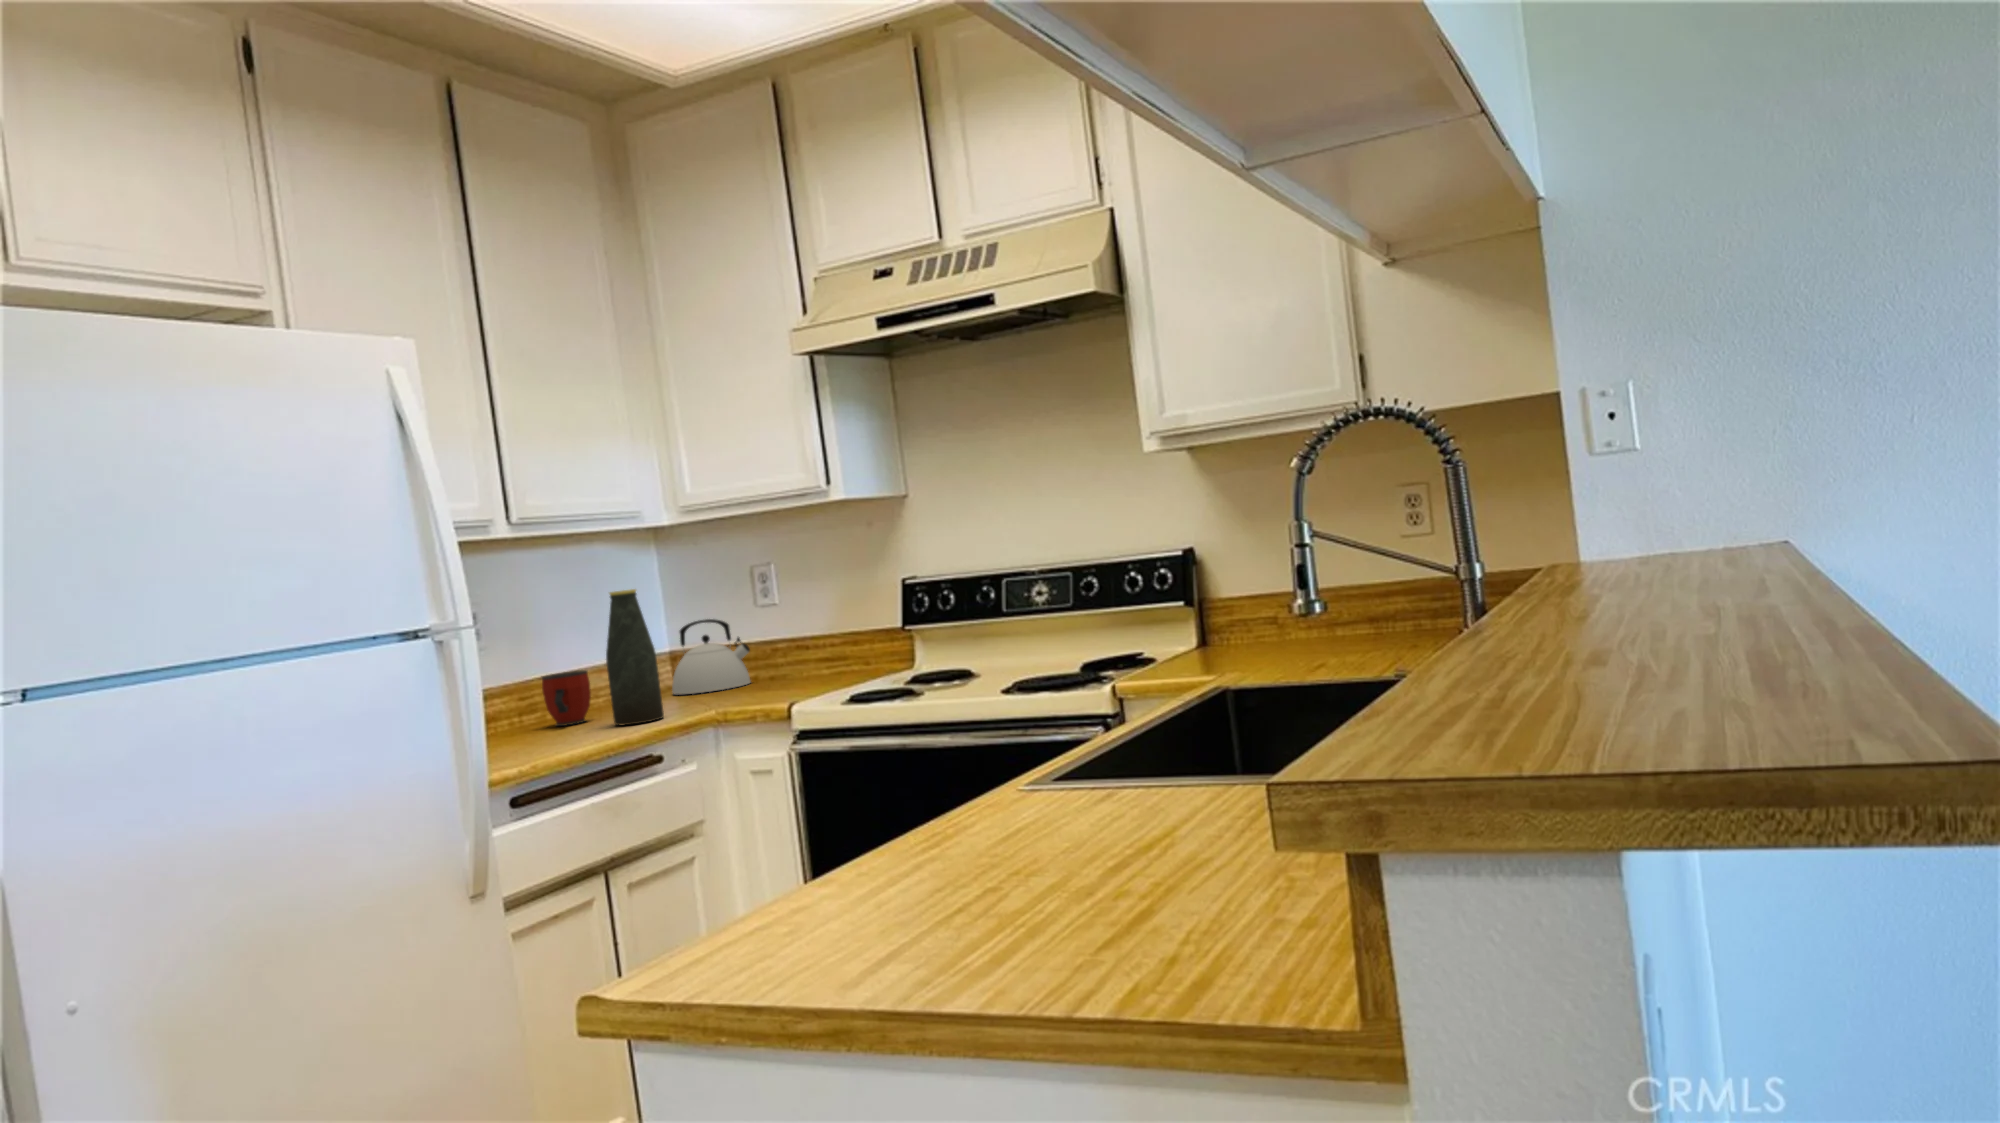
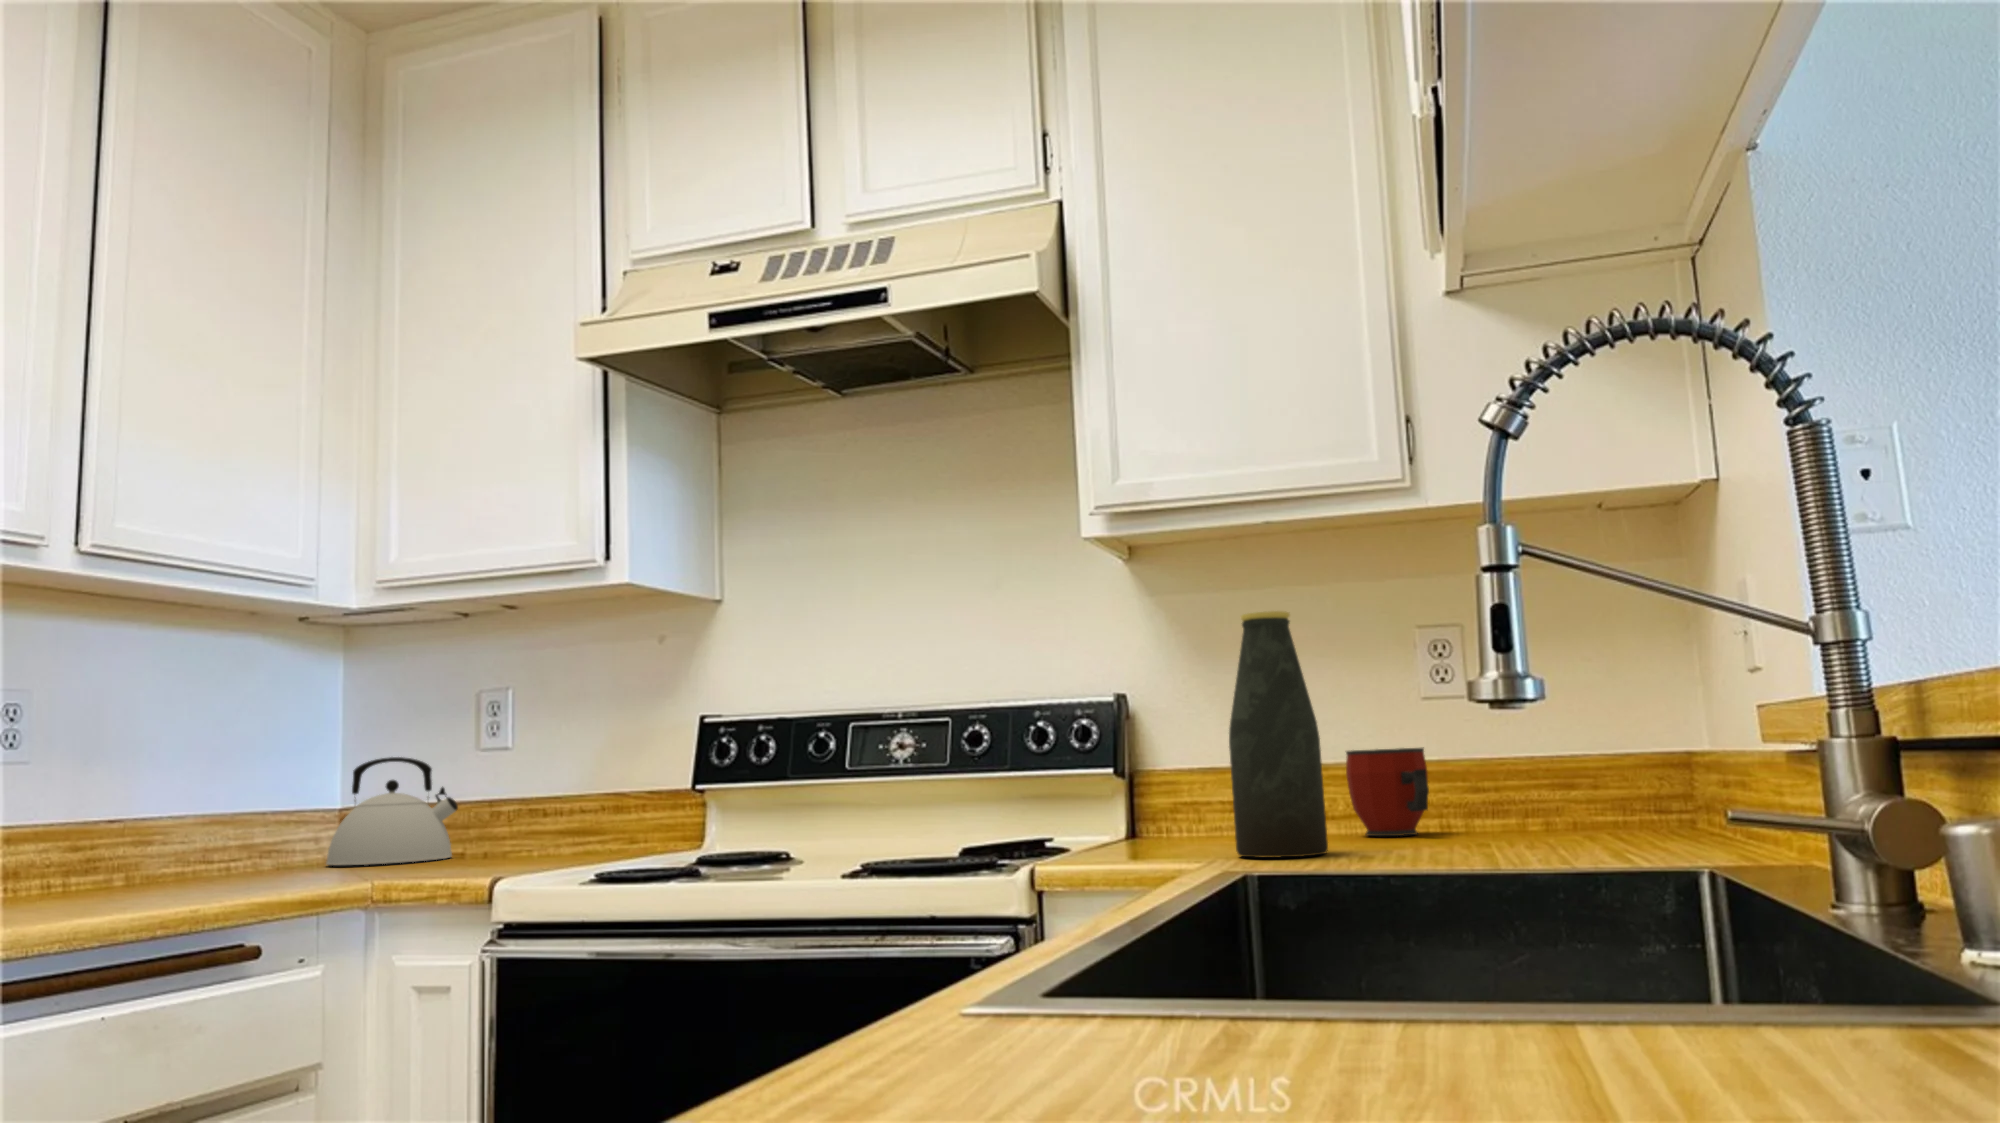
bottle: present [606,589,664,725] -> present [1229,611,1328,858]
mug: present [542,670,591,726] -> present [1346,748,1429,836]

